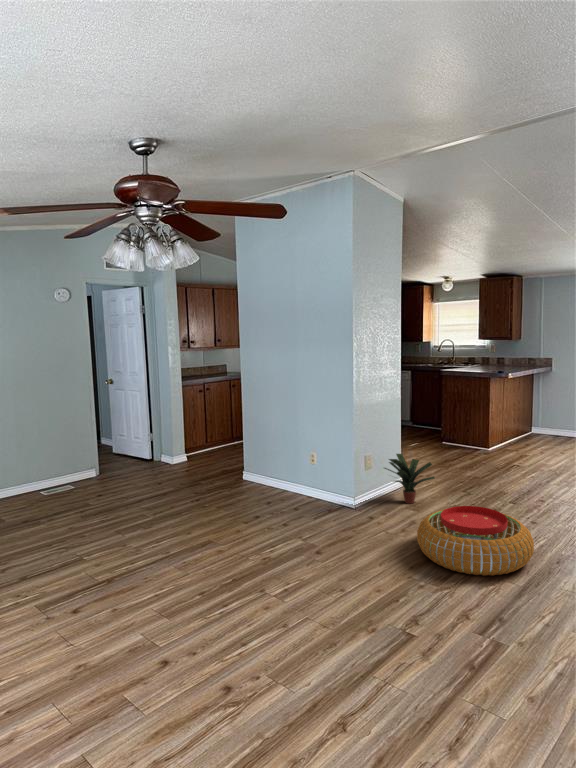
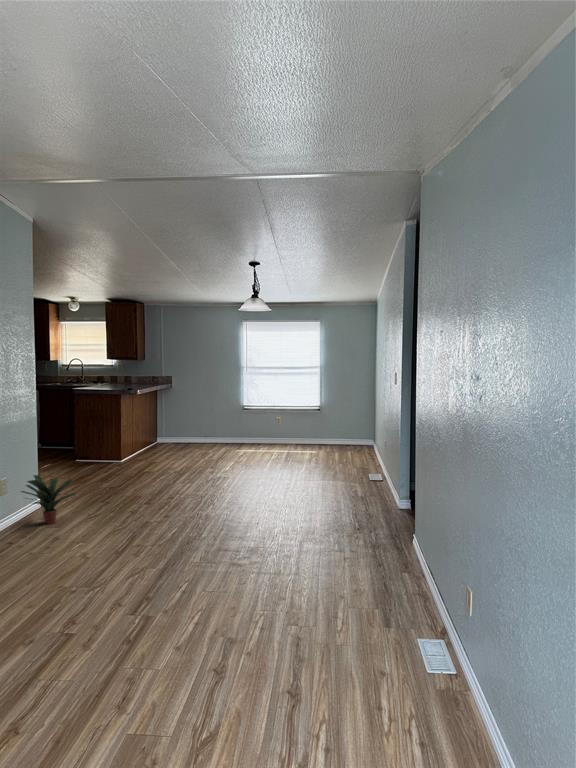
pouf: present [417,506,534,576] -> none [64,511,169,572]

